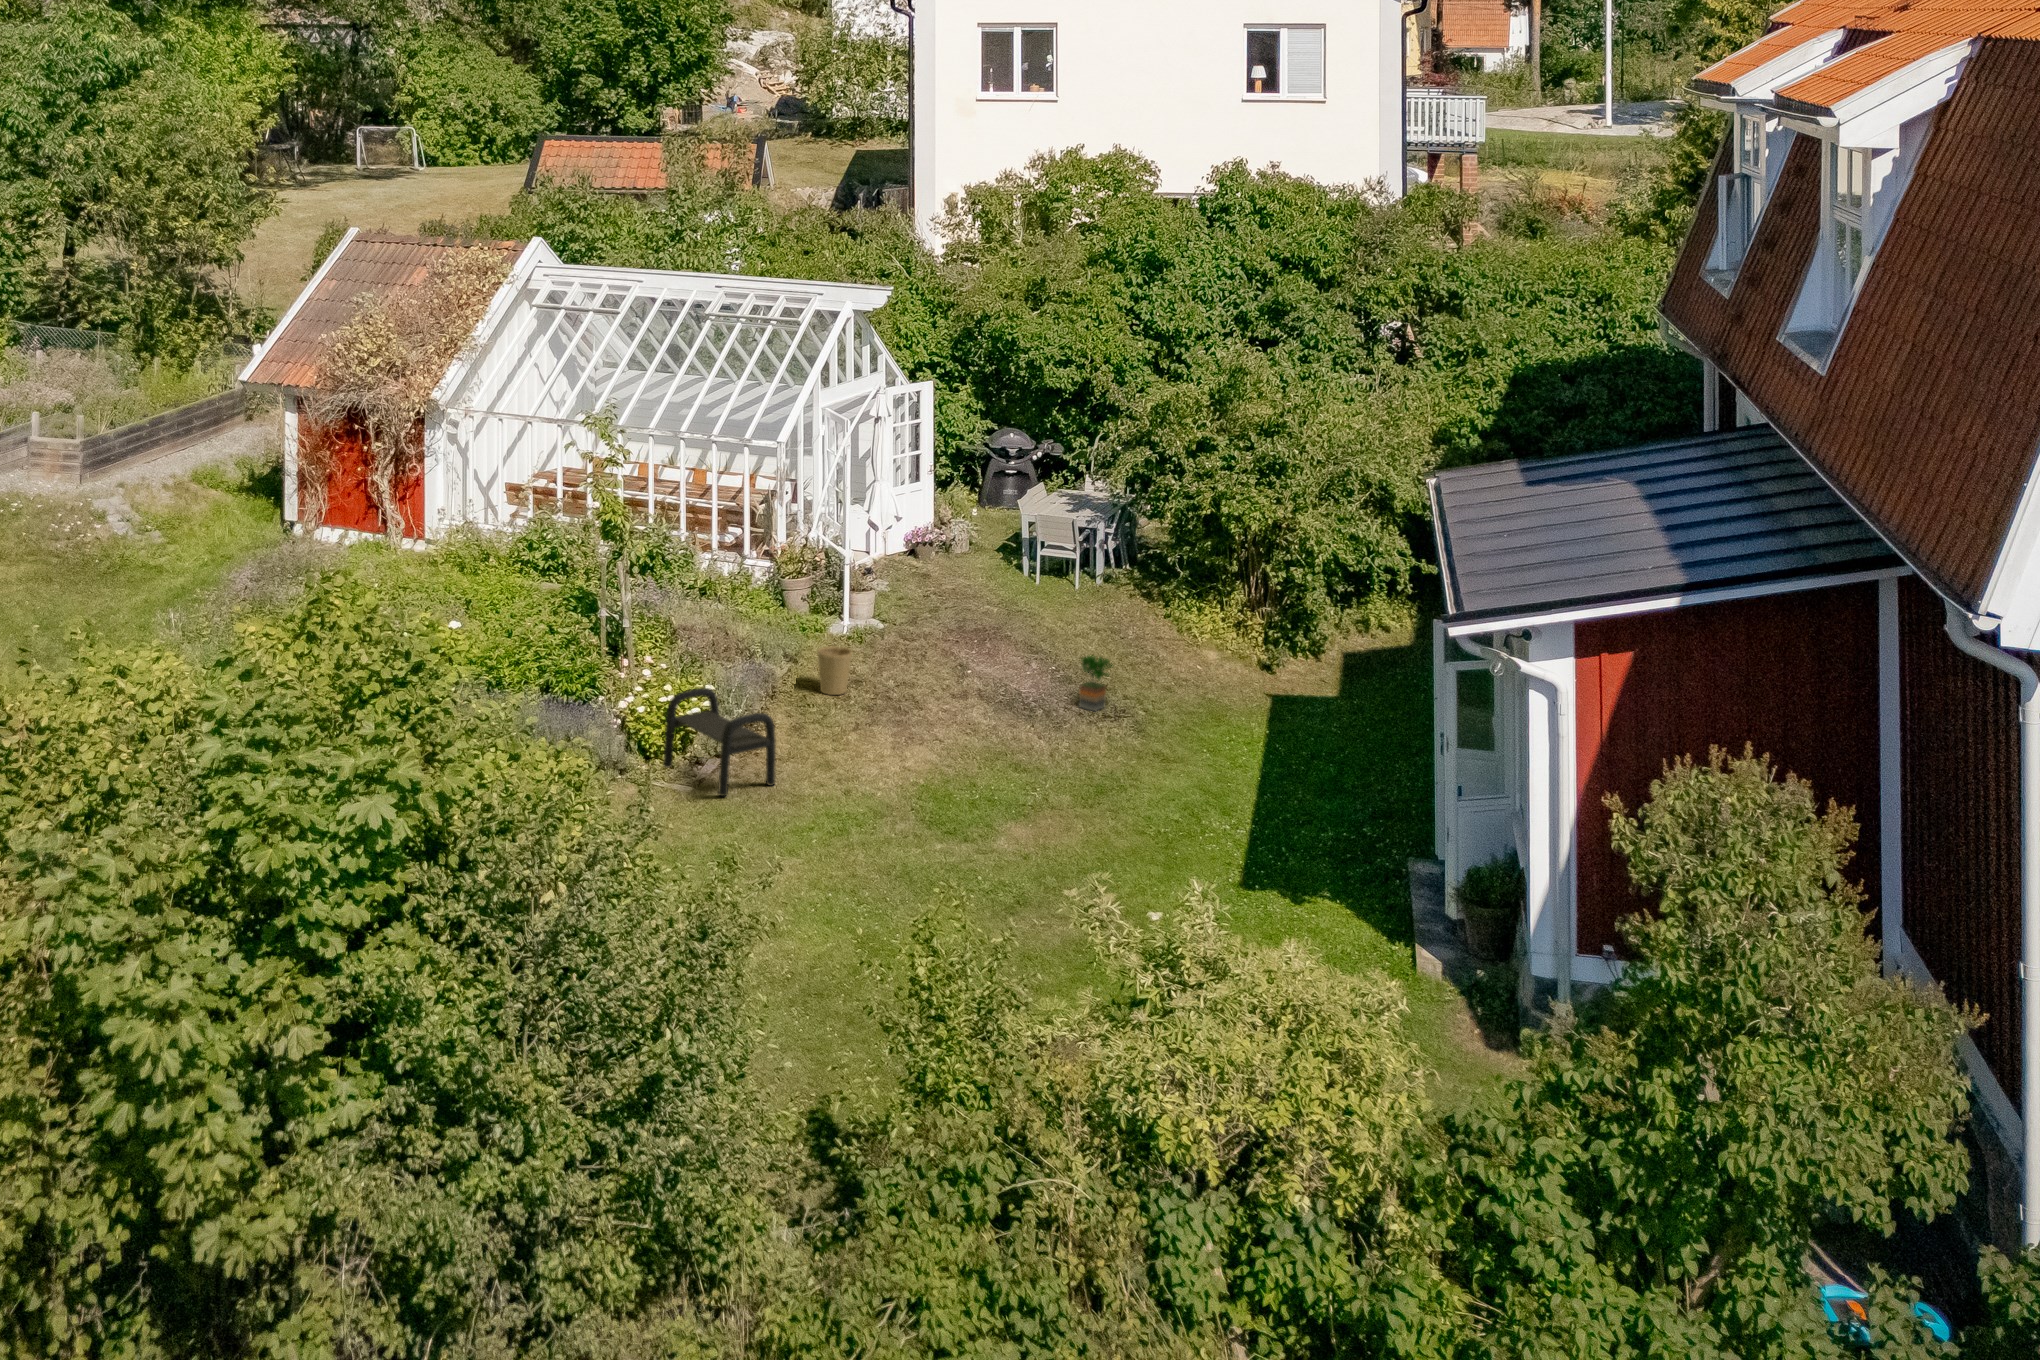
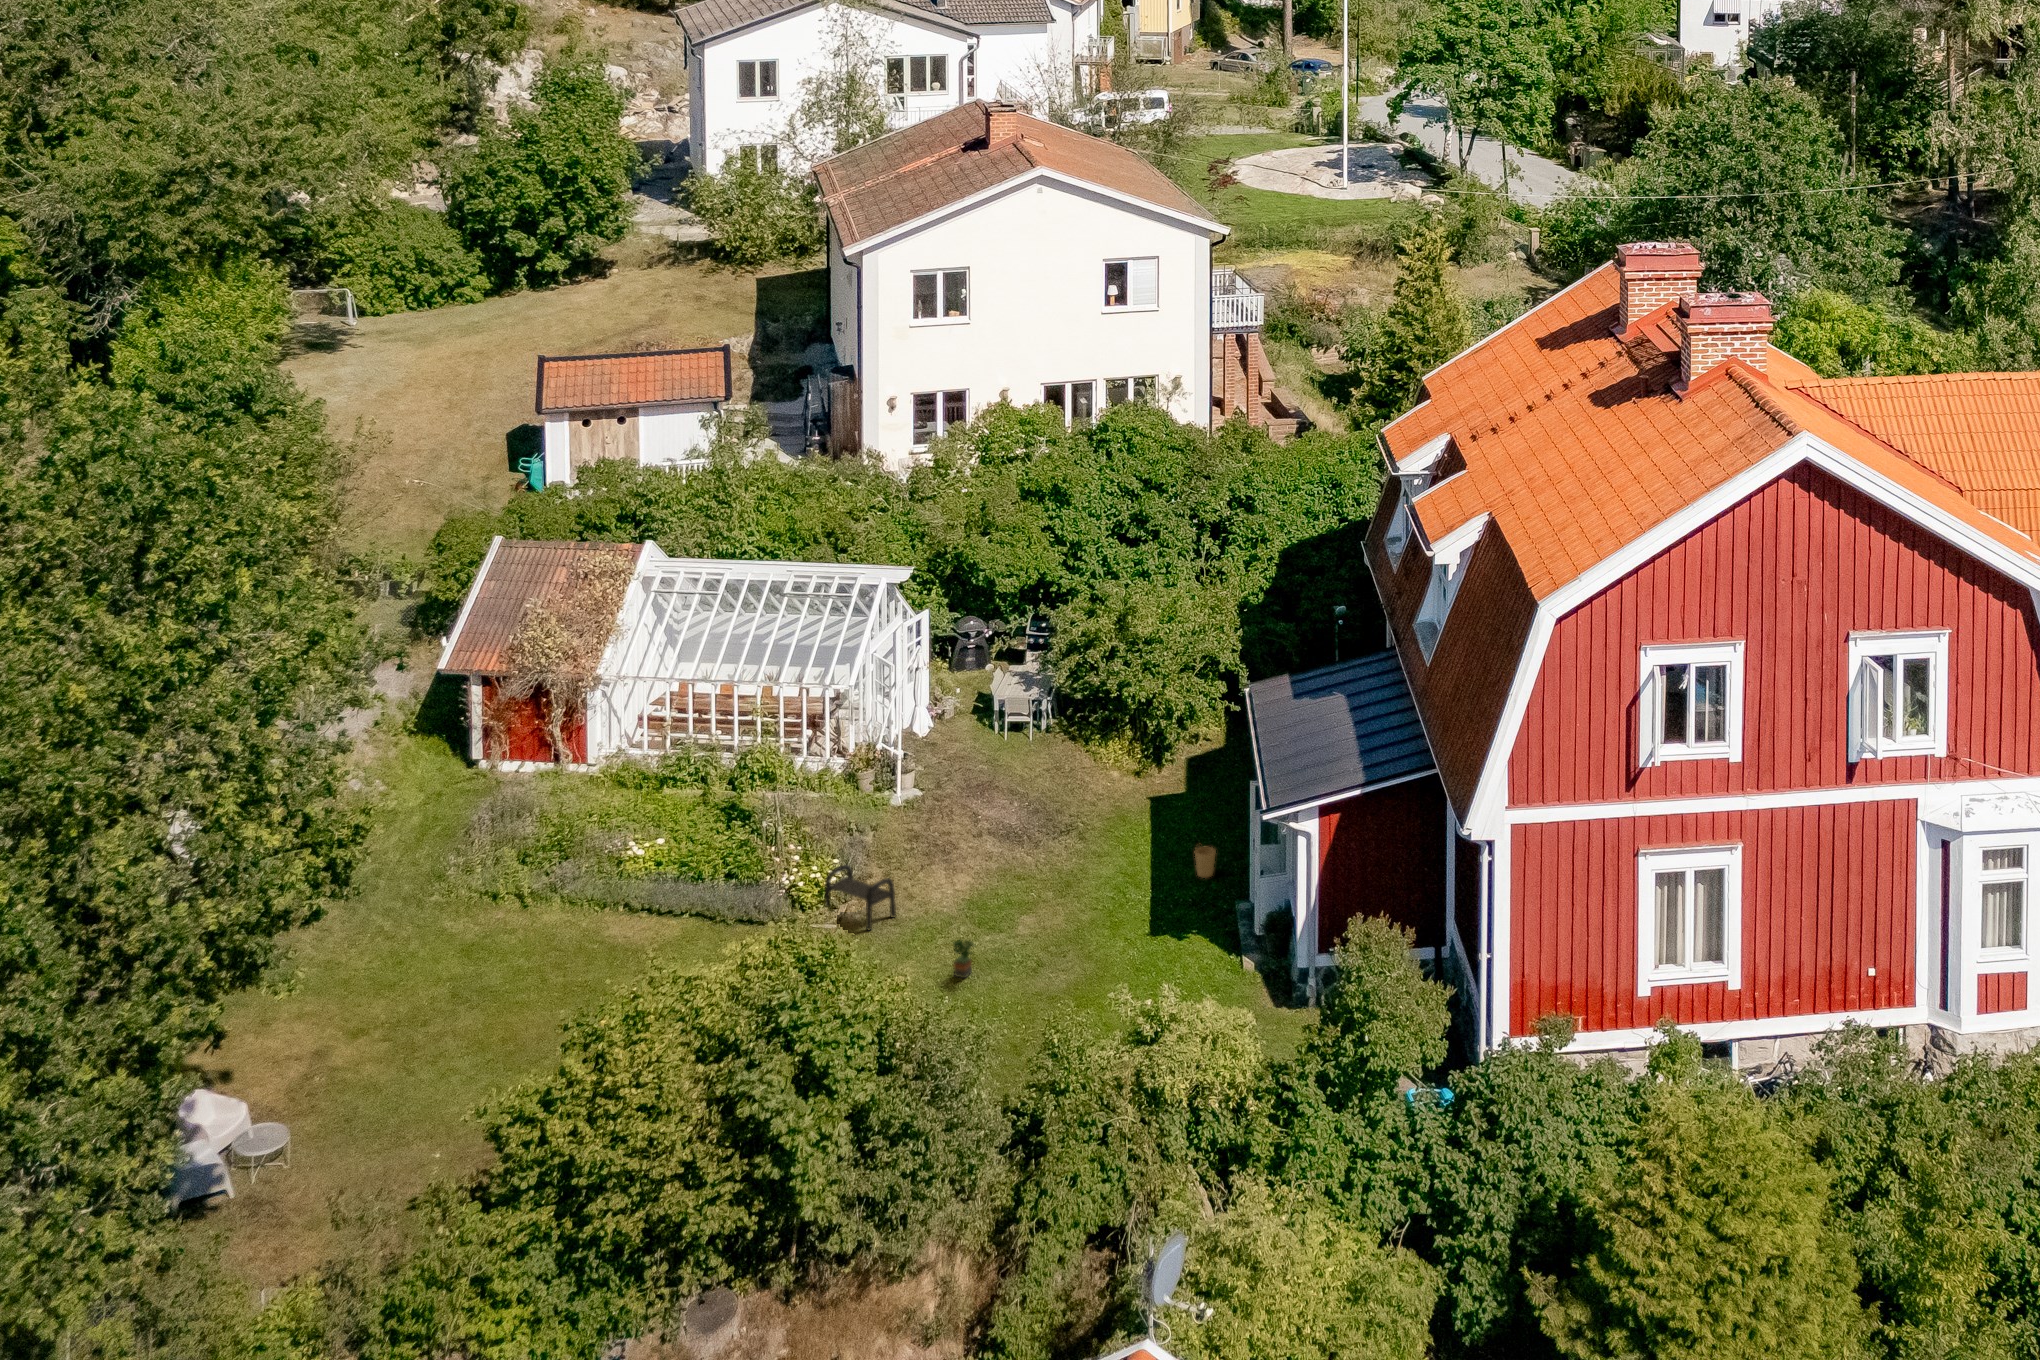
basket: present [817,646,853,695] -> present [1195,847,1216,878]
potted tree: present [1079,655,1113,711] -> present [953,940,976,978]

